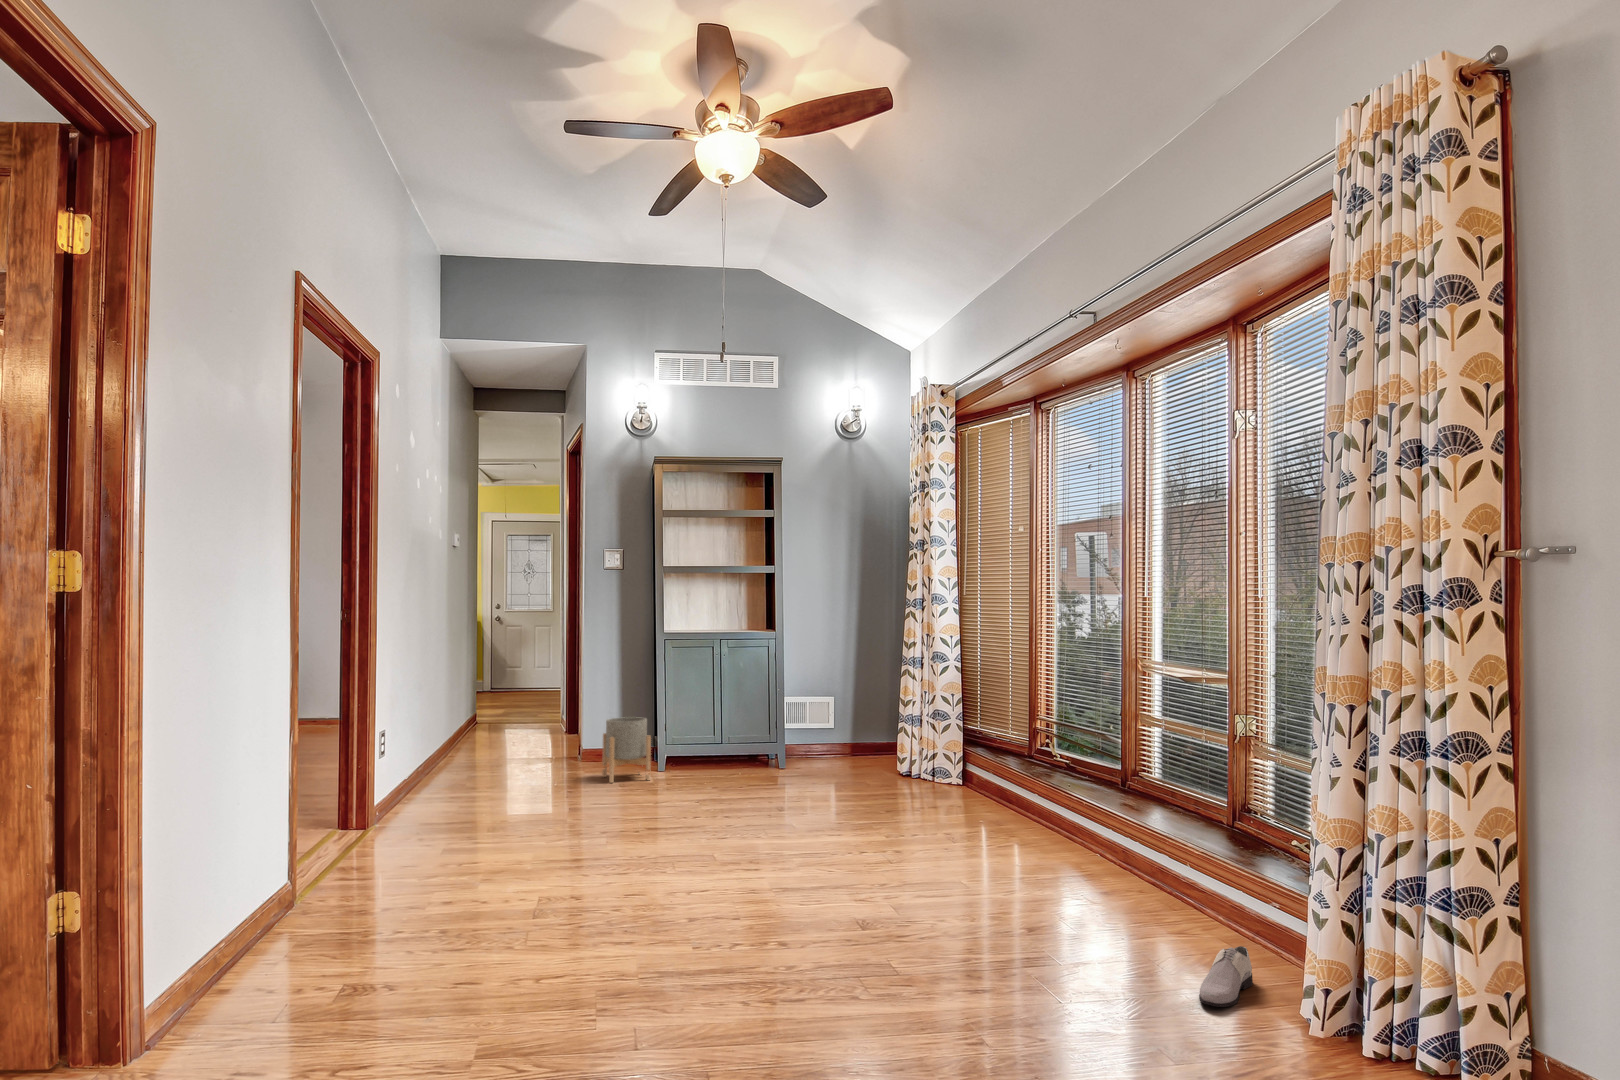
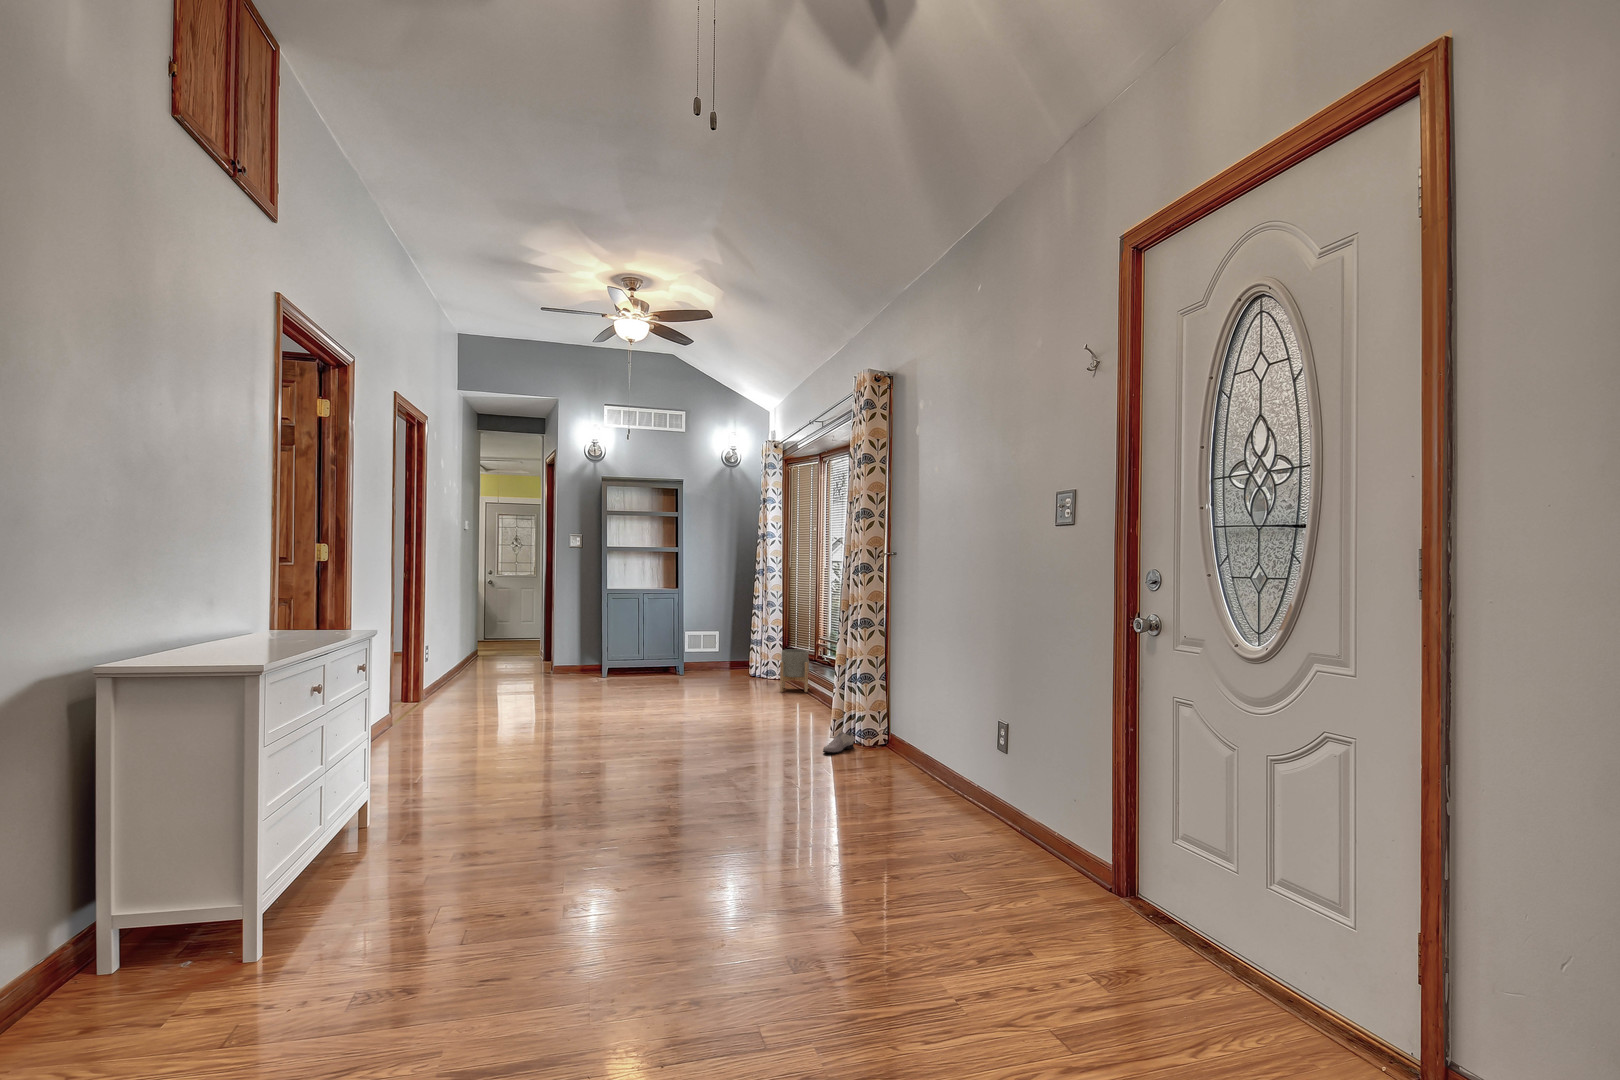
planter: present [602,717,651,783] -> present [780,650,809,692]

